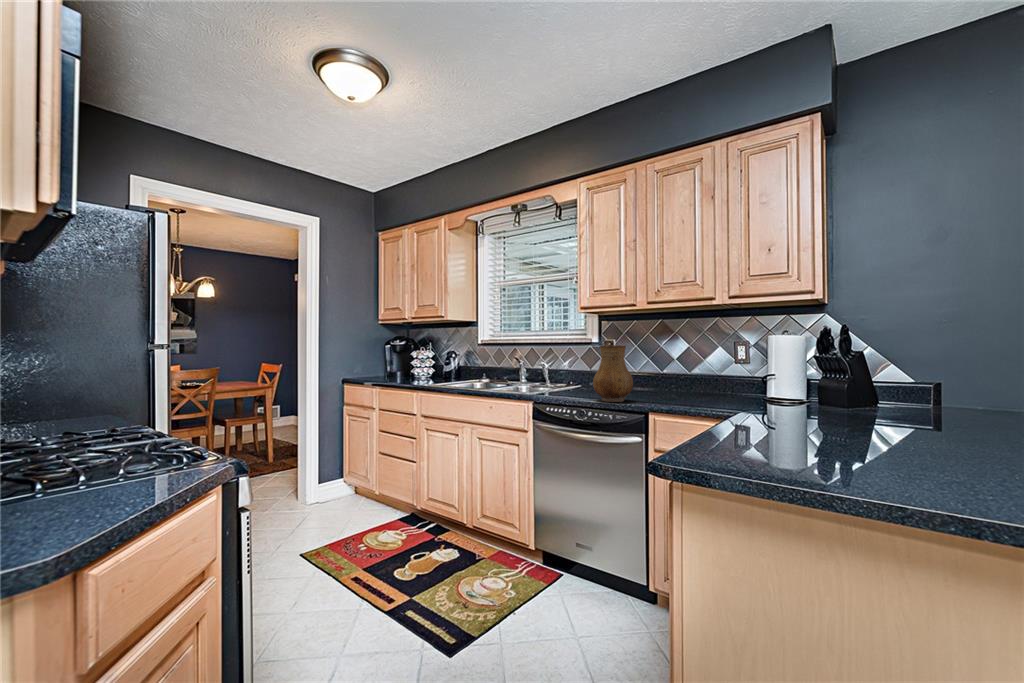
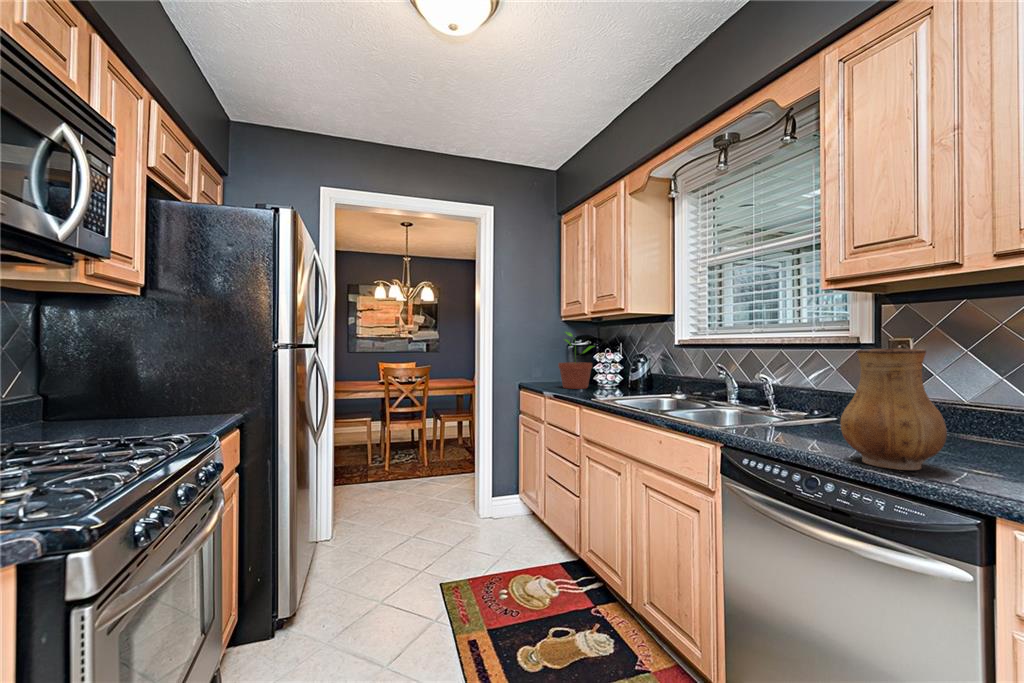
potted plant: none [383,333,415,381] -> present [558,332,594,389]

